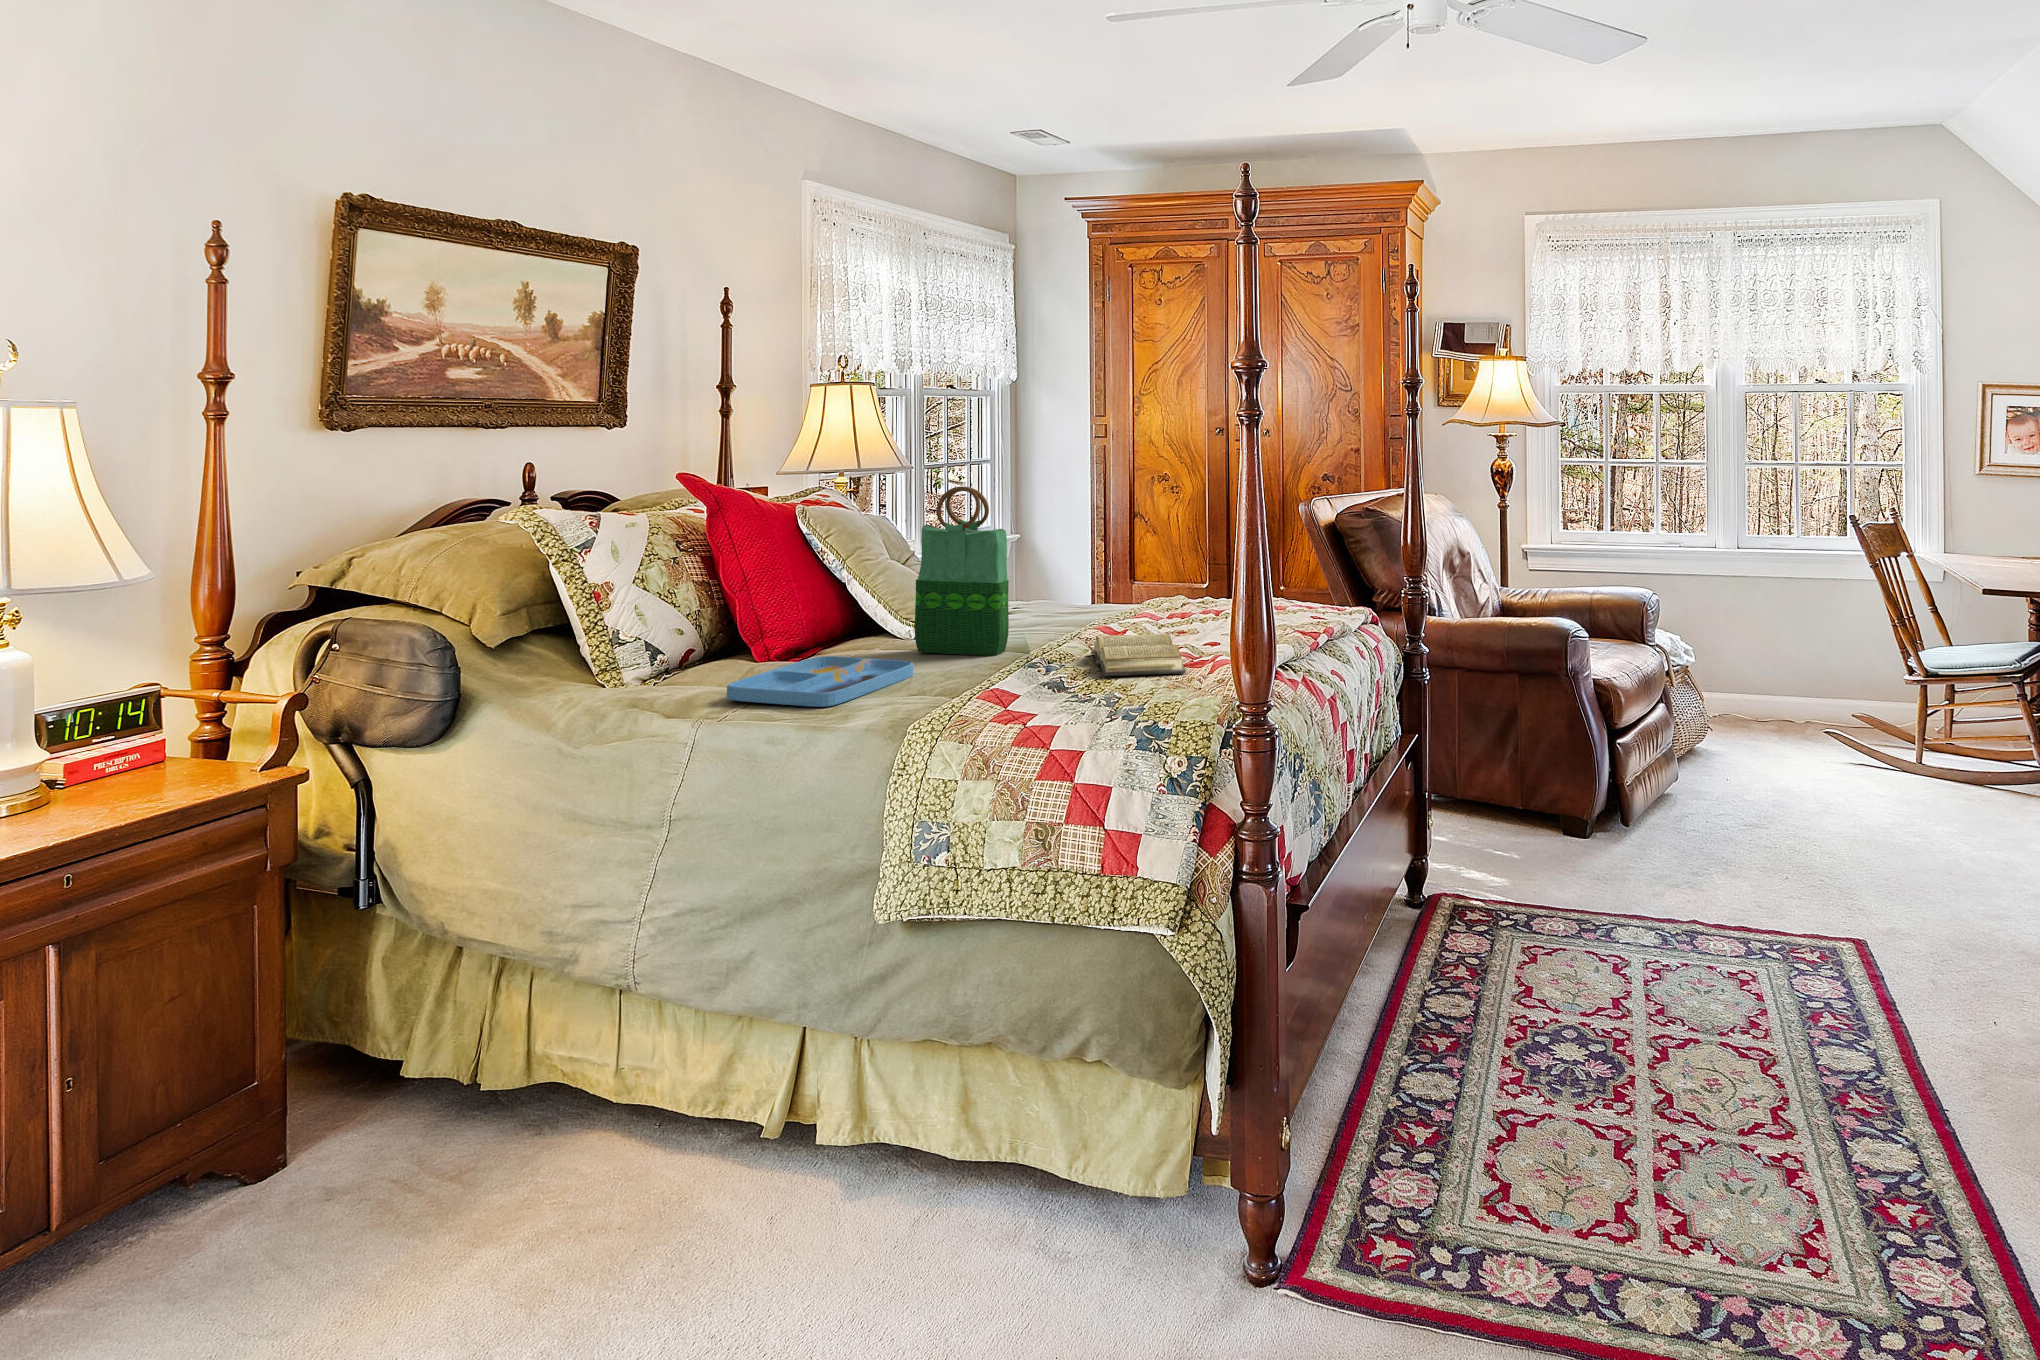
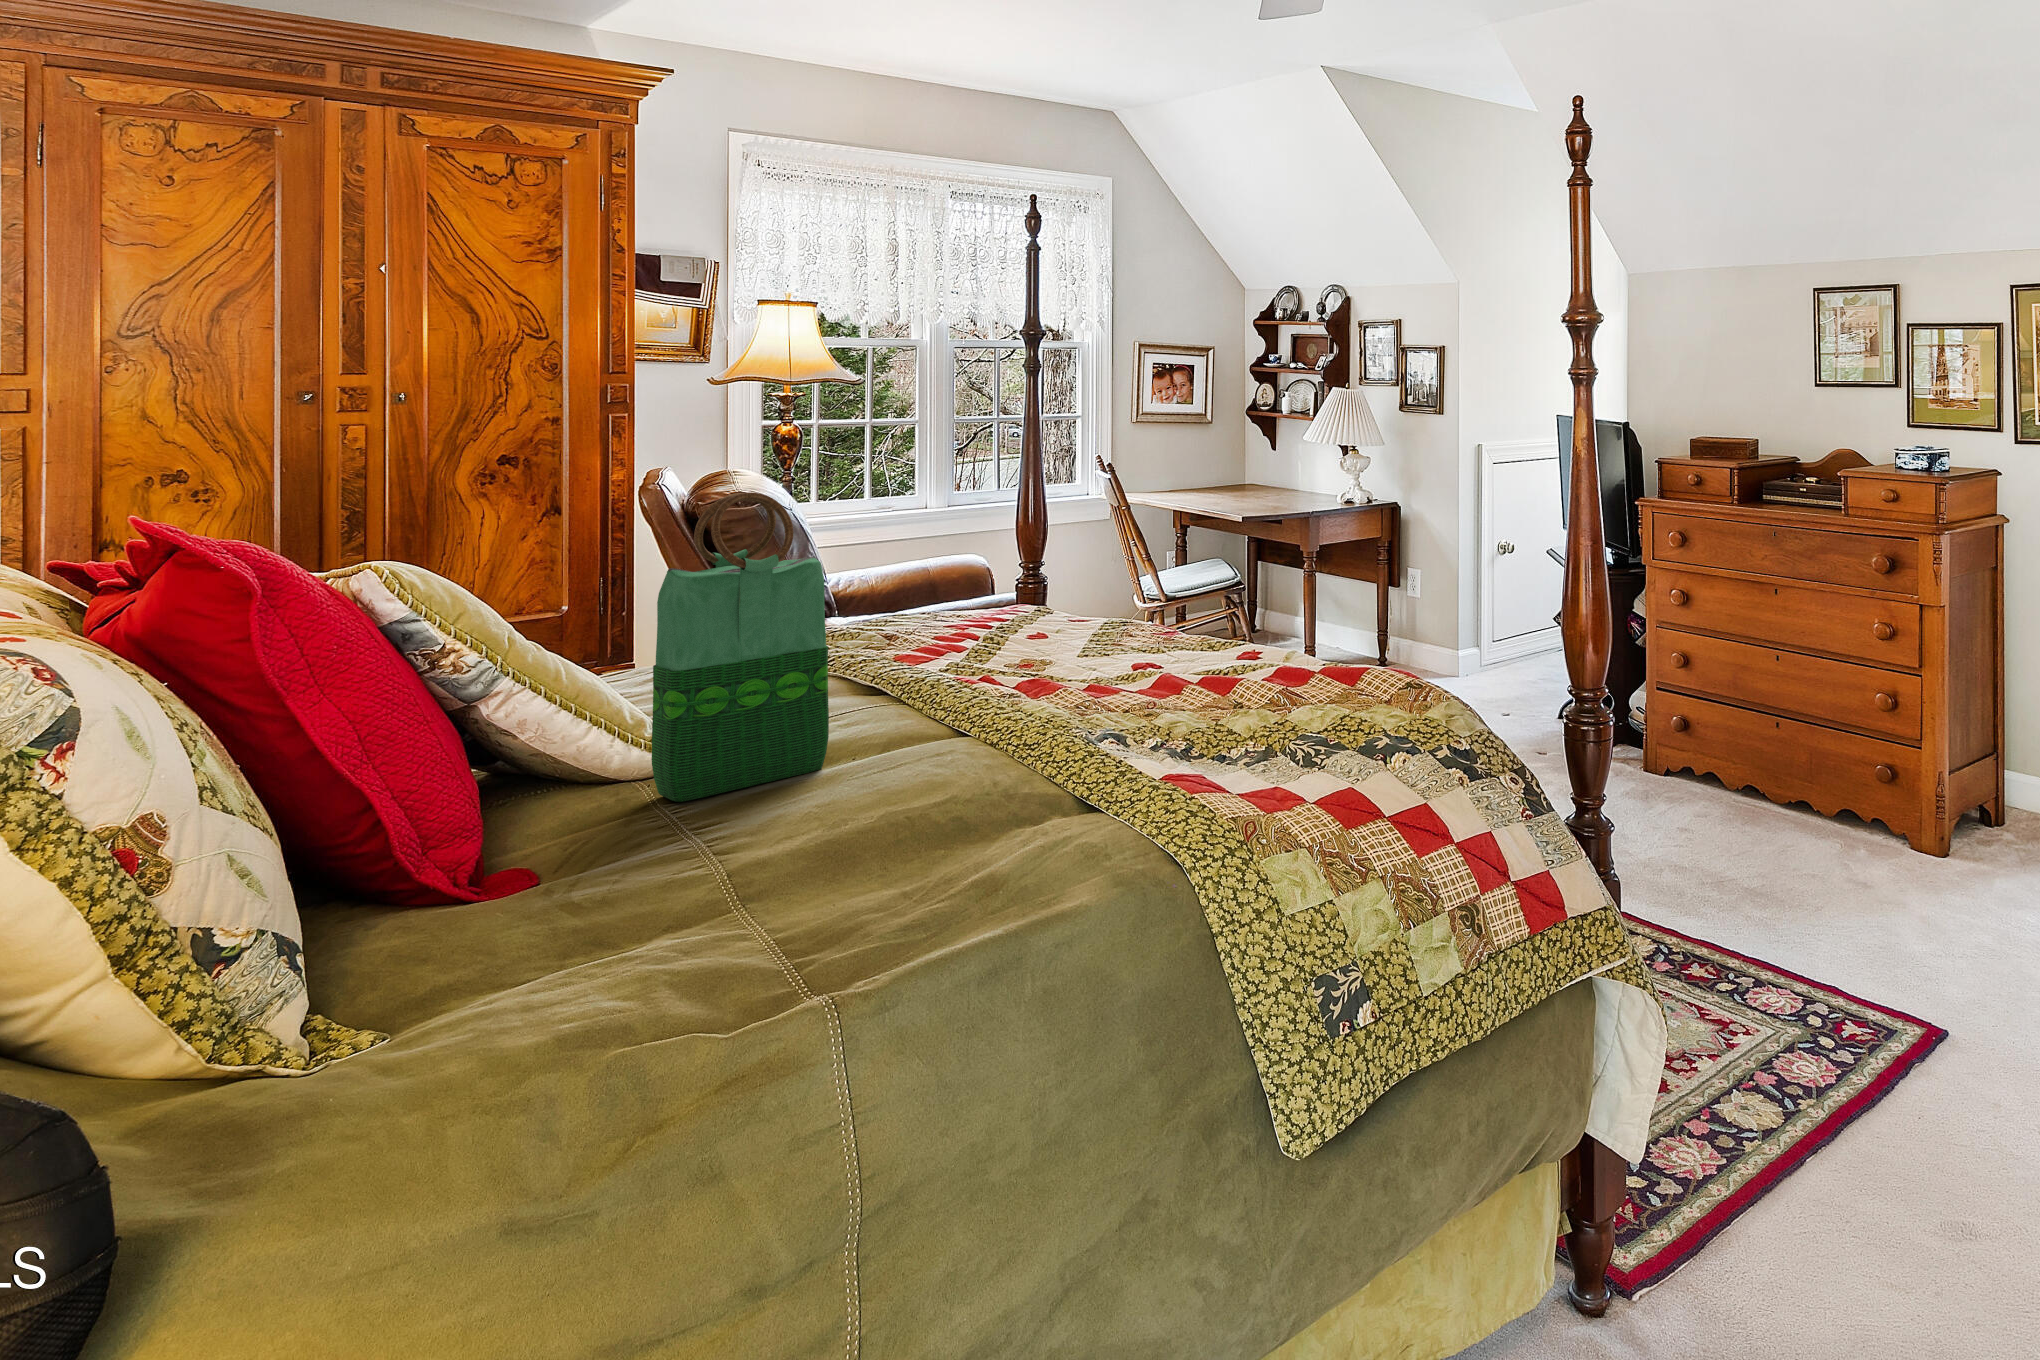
diary: present [1091,634,1186,676] -> none [1045,663,1239,727]
tray: present [726,656,913,707] -> none [639,802,980,957]

